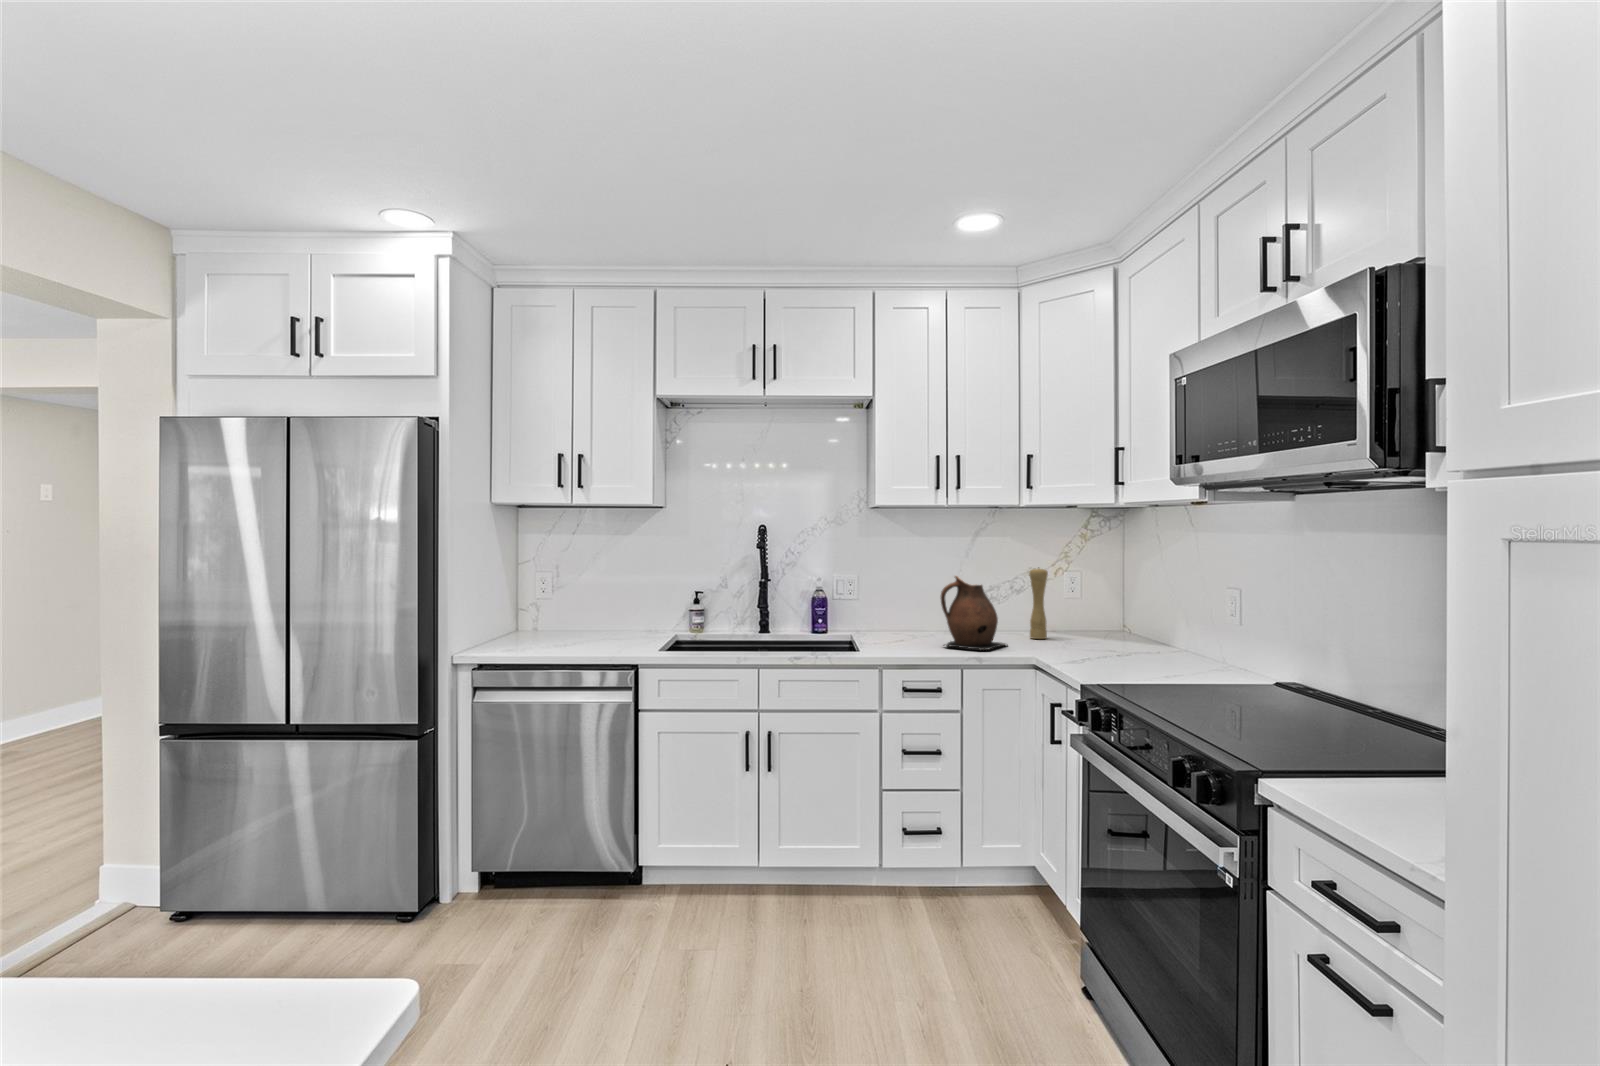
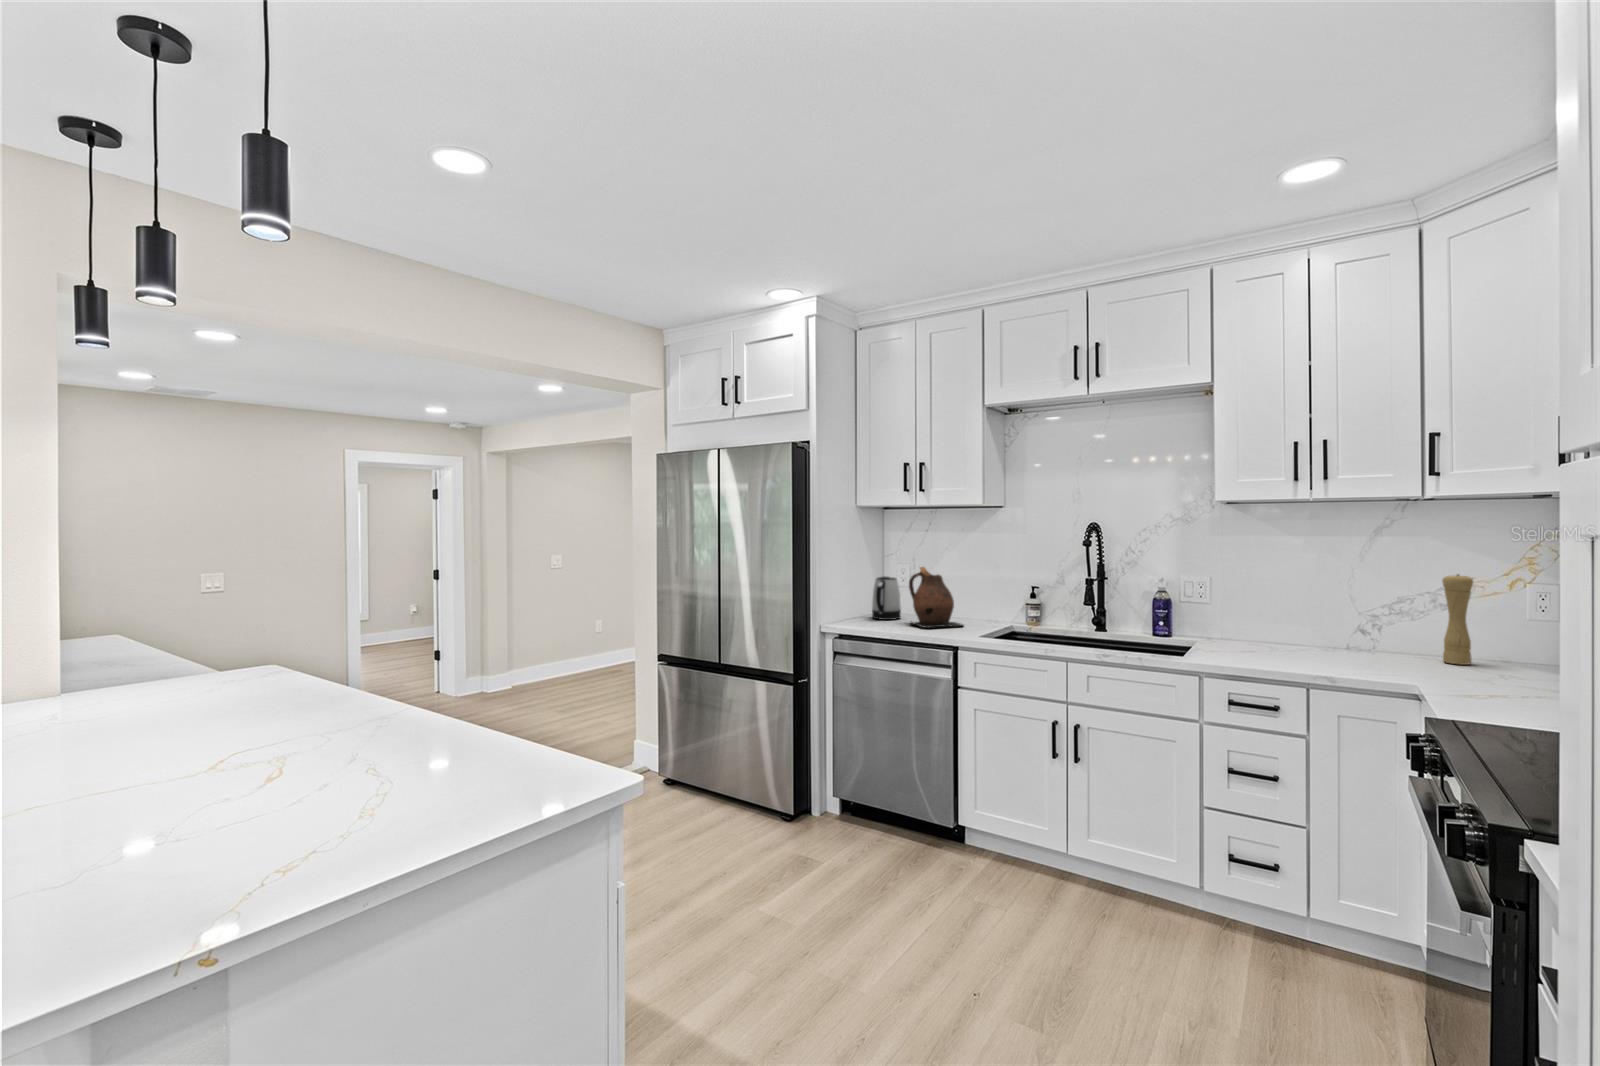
ceramic pitcher: present [941,576,1006,650] -> present [909,567,963,628]
kettle: none [503,589,540,642] -> present [872,576,901,620]

